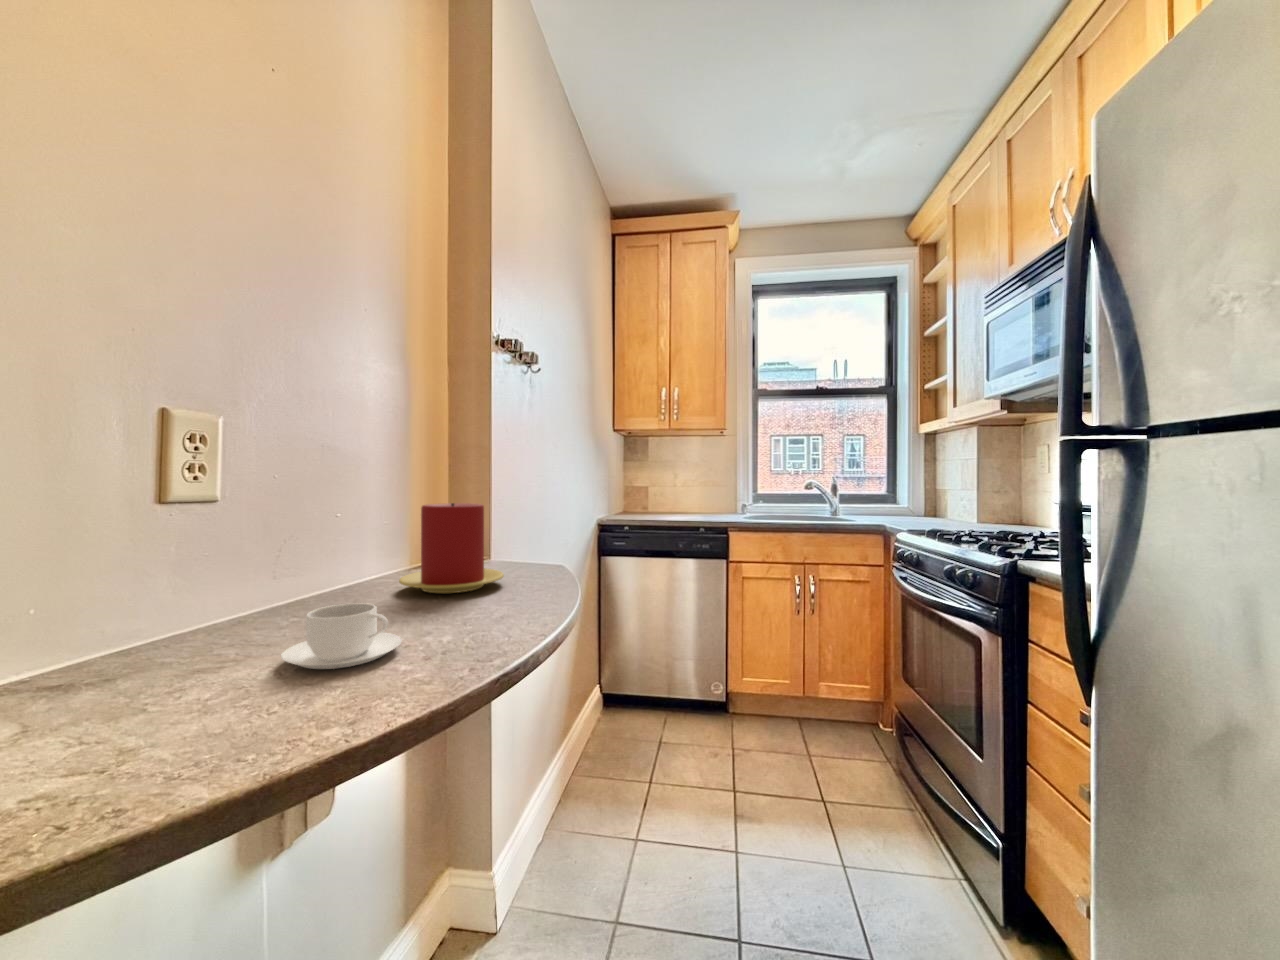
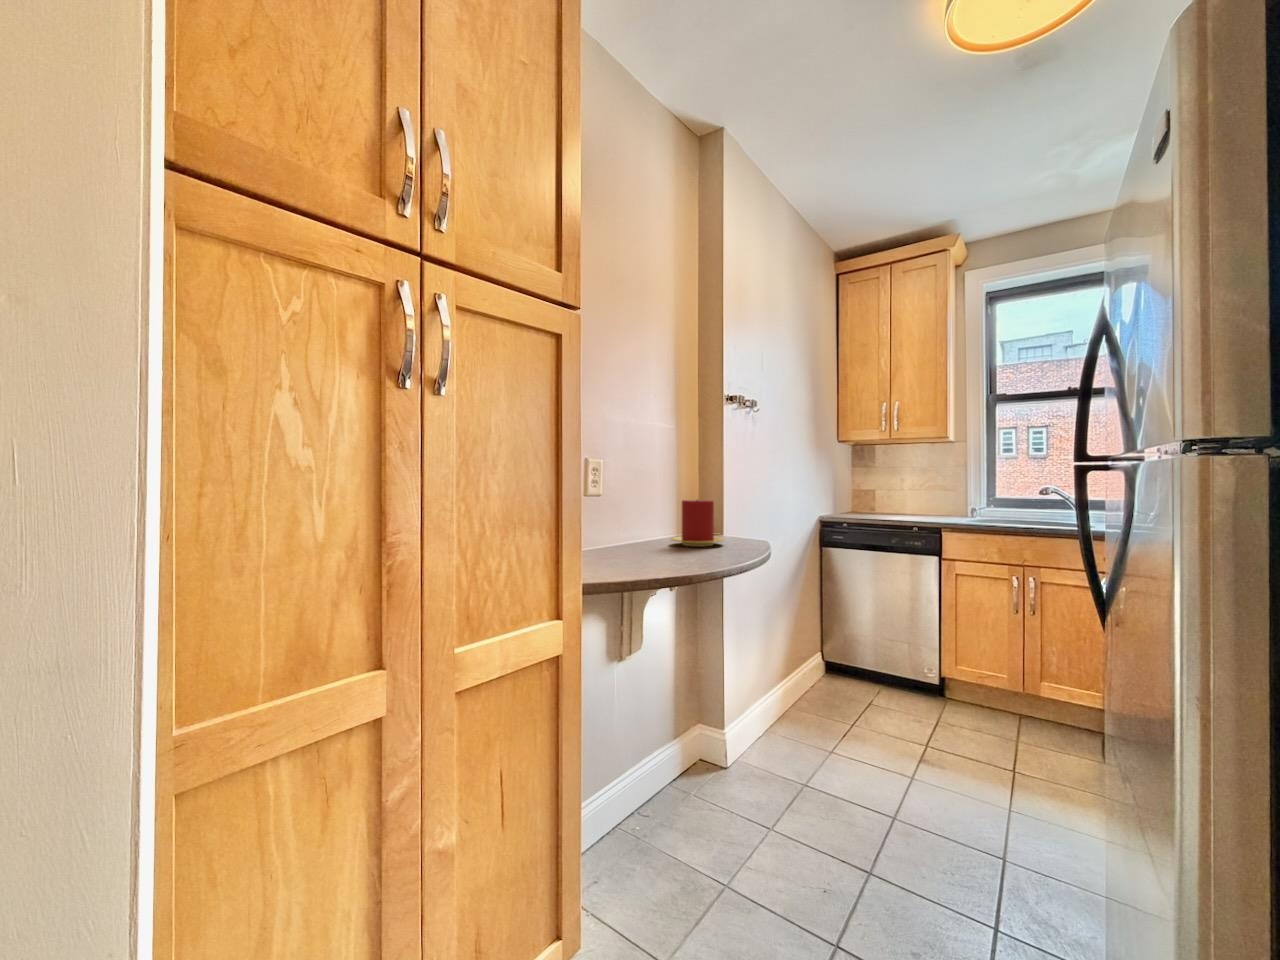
coffee cup: present [281,603,402,669] -> none [630,540,672,562]

